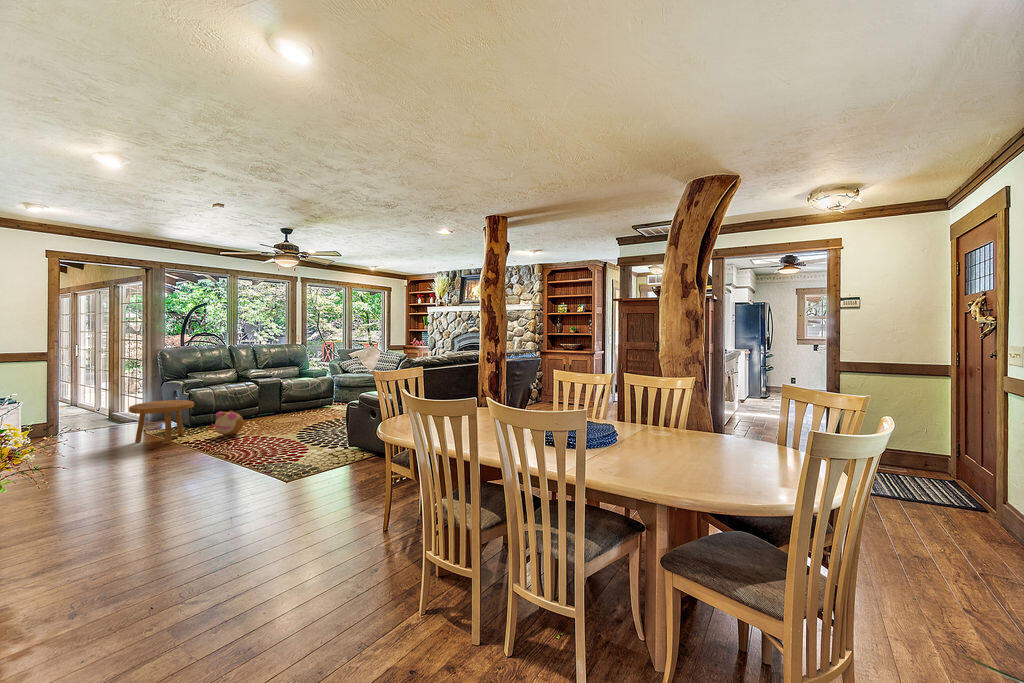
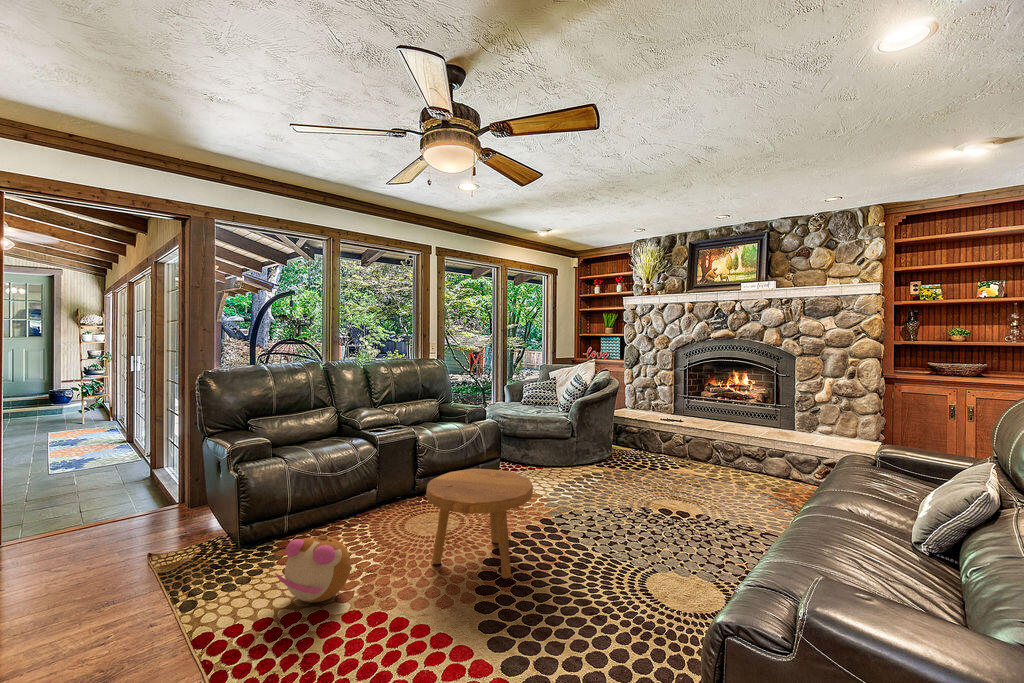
footstool: present [129,400,194,444] -> present [426,469,533,579]

